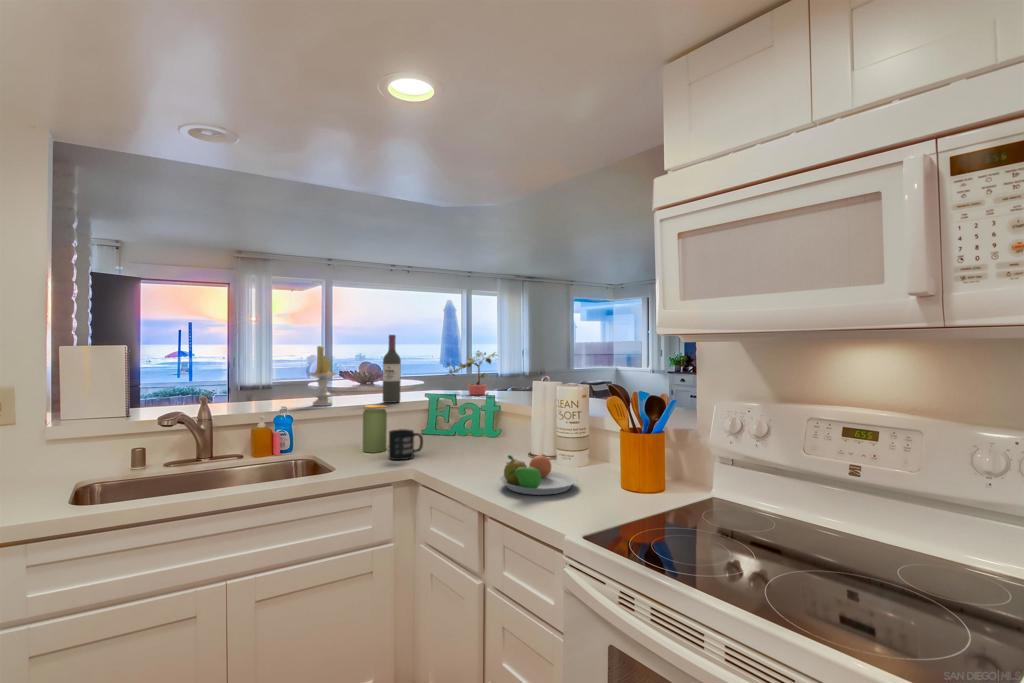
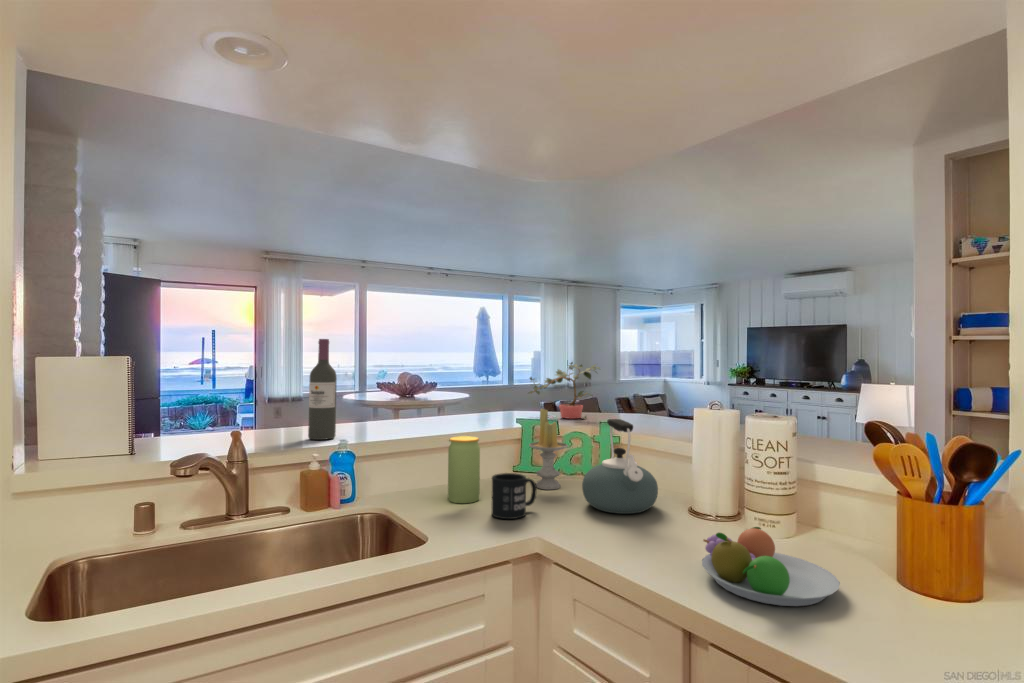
wine bottle: present [383,335,401,403] -> present [308,339,337,440]
candle: present [307,346,338,406] -> present [529,409,568,490]
kettle: none [457,391,511,456] -> present [582,419,658,514]

